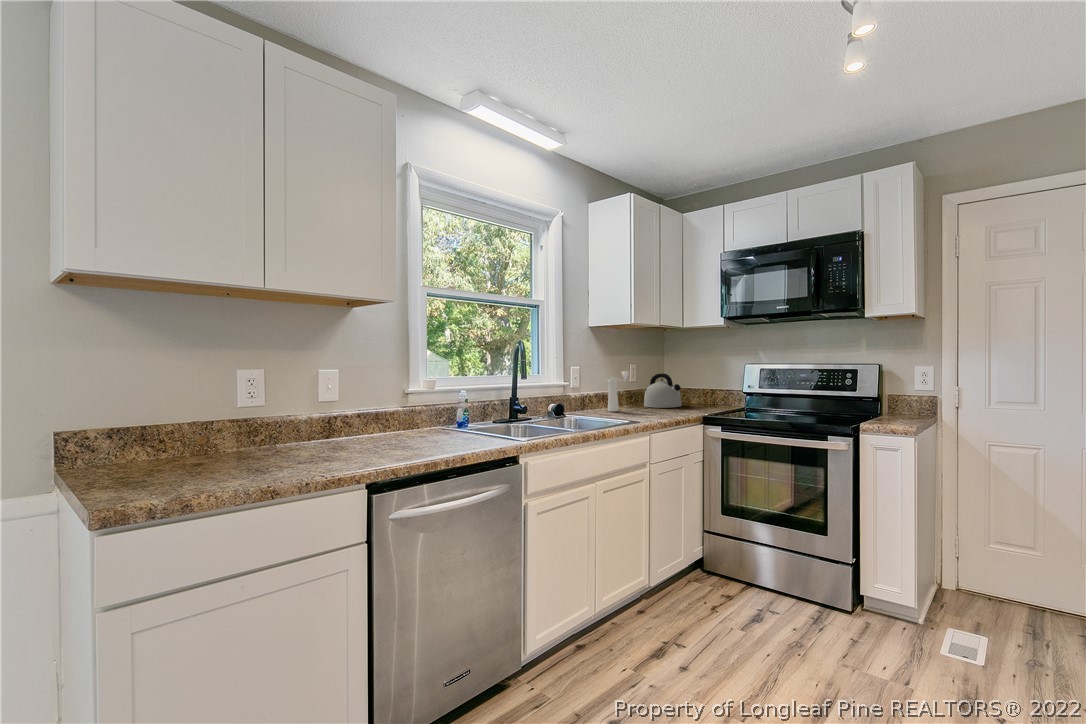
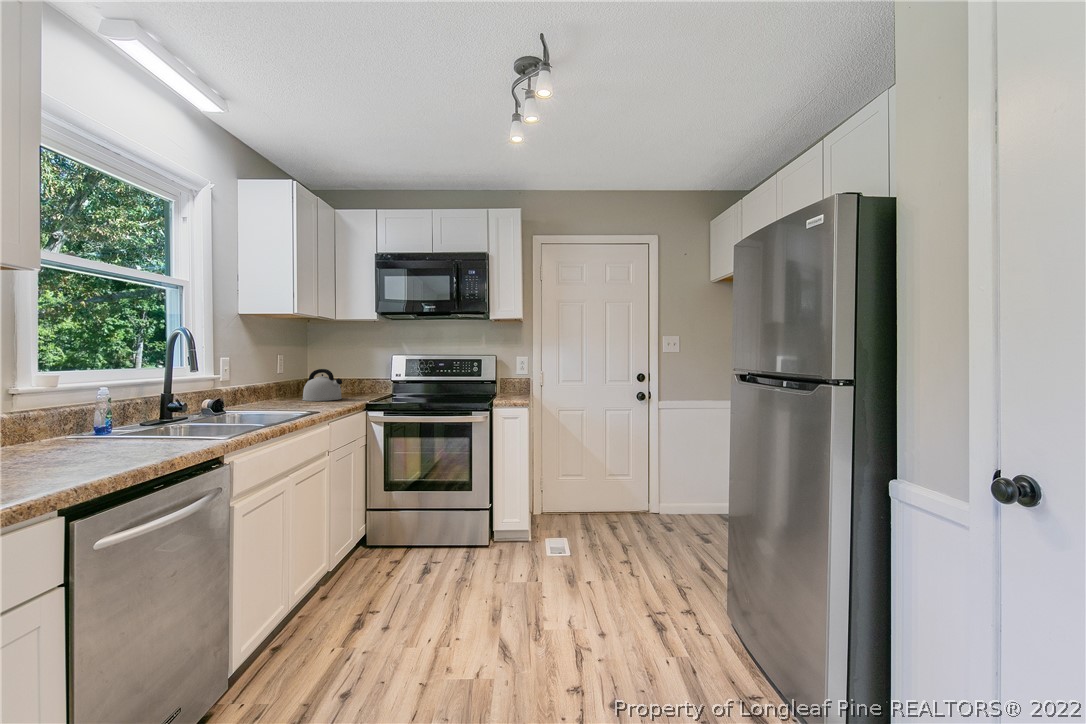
pepper mill: present [608,371,629,412] -> none [267,366,291,406]

